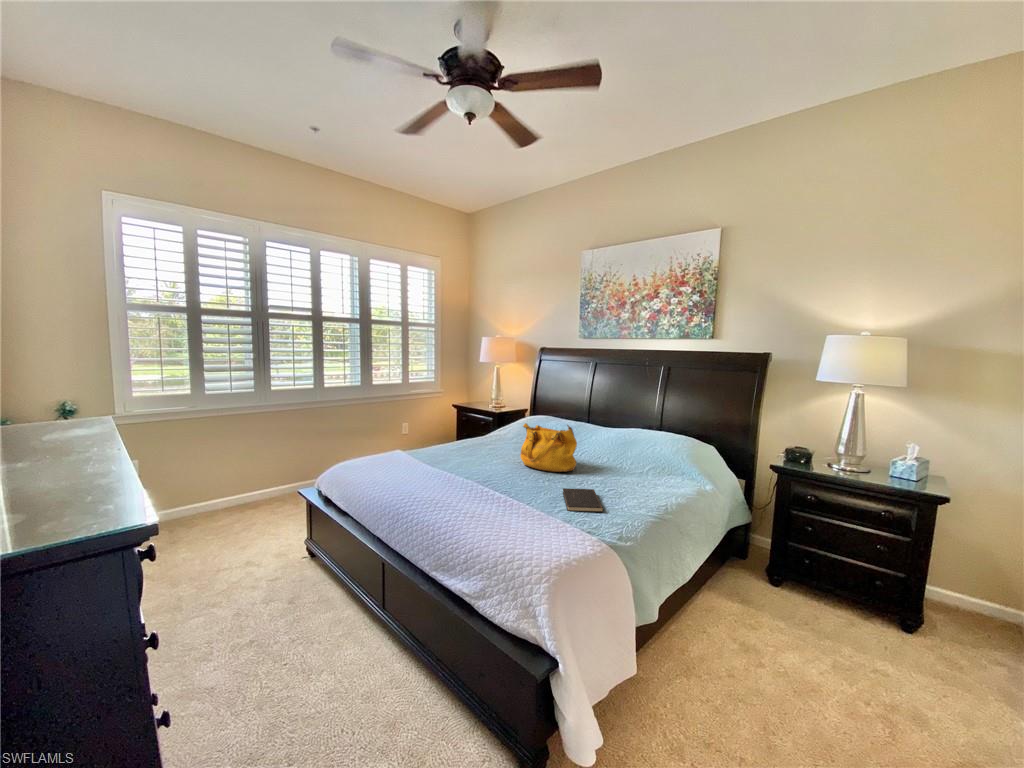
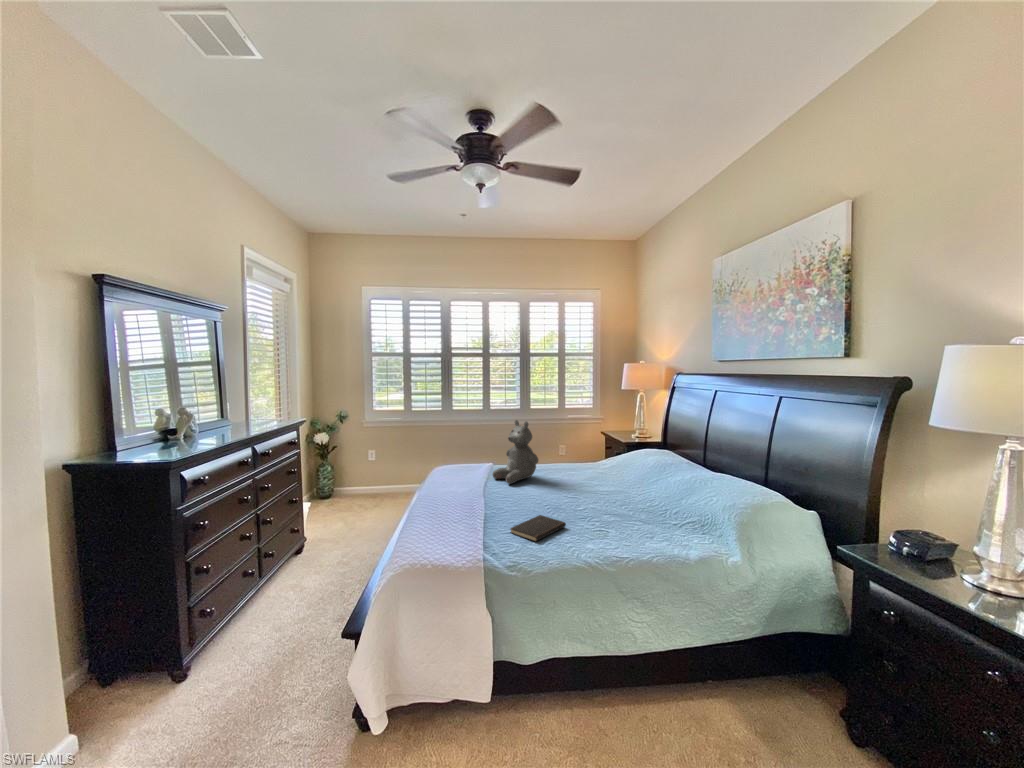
teddy bear: none [441,396,493,467] -> present [492,420,538,484]
handbag: present [520,423,577,472] -> none [550,450,606,504]

